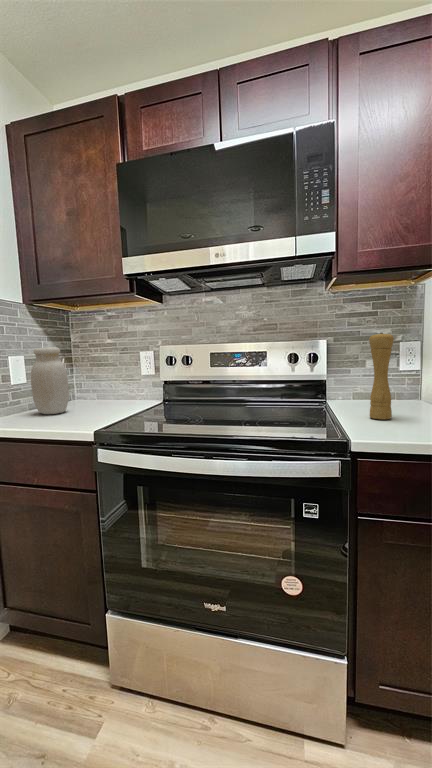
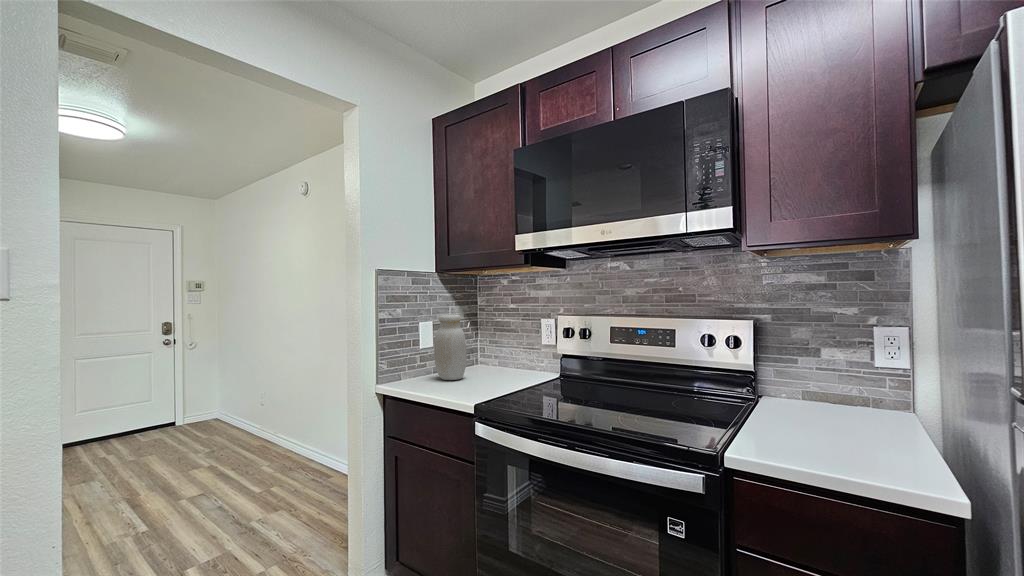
pepper mill: present [369,333,394,419] -> none [794,320,832,437]

